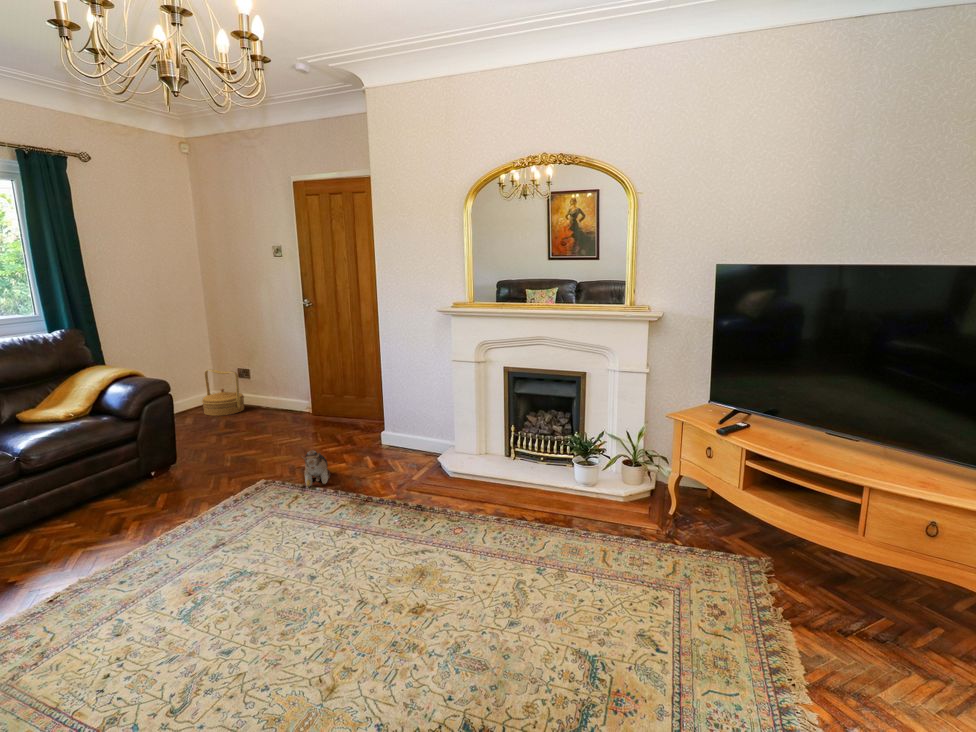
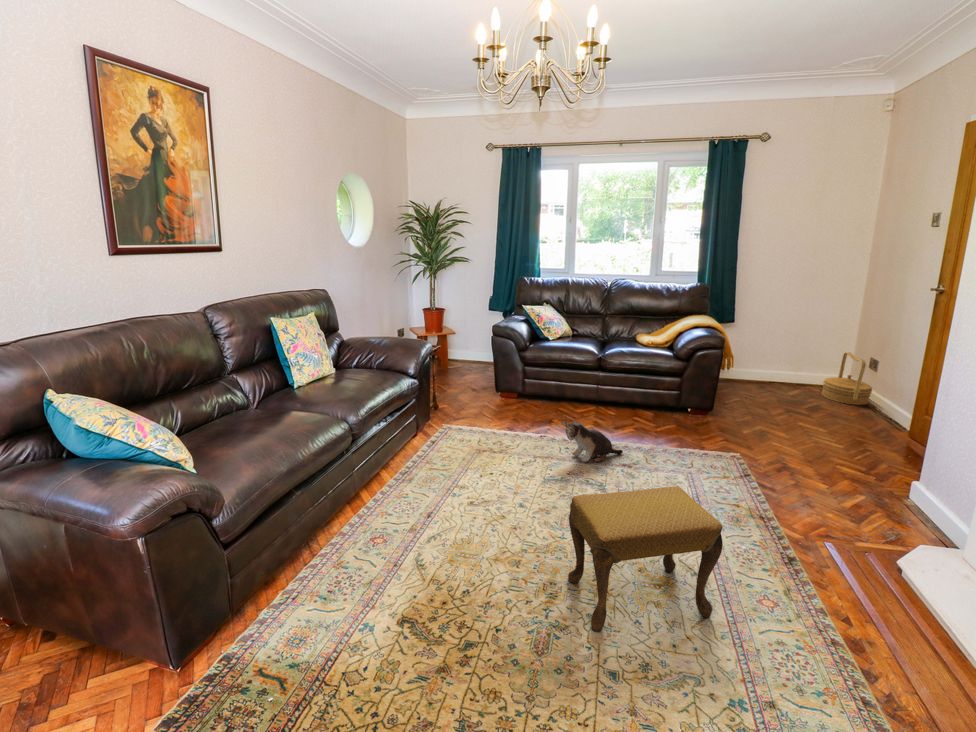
plush toy: present [303,450,331,487] -> present [561,421,623,462]
footstool: none [385,483,467,630] -> present [568,486,723,632]

